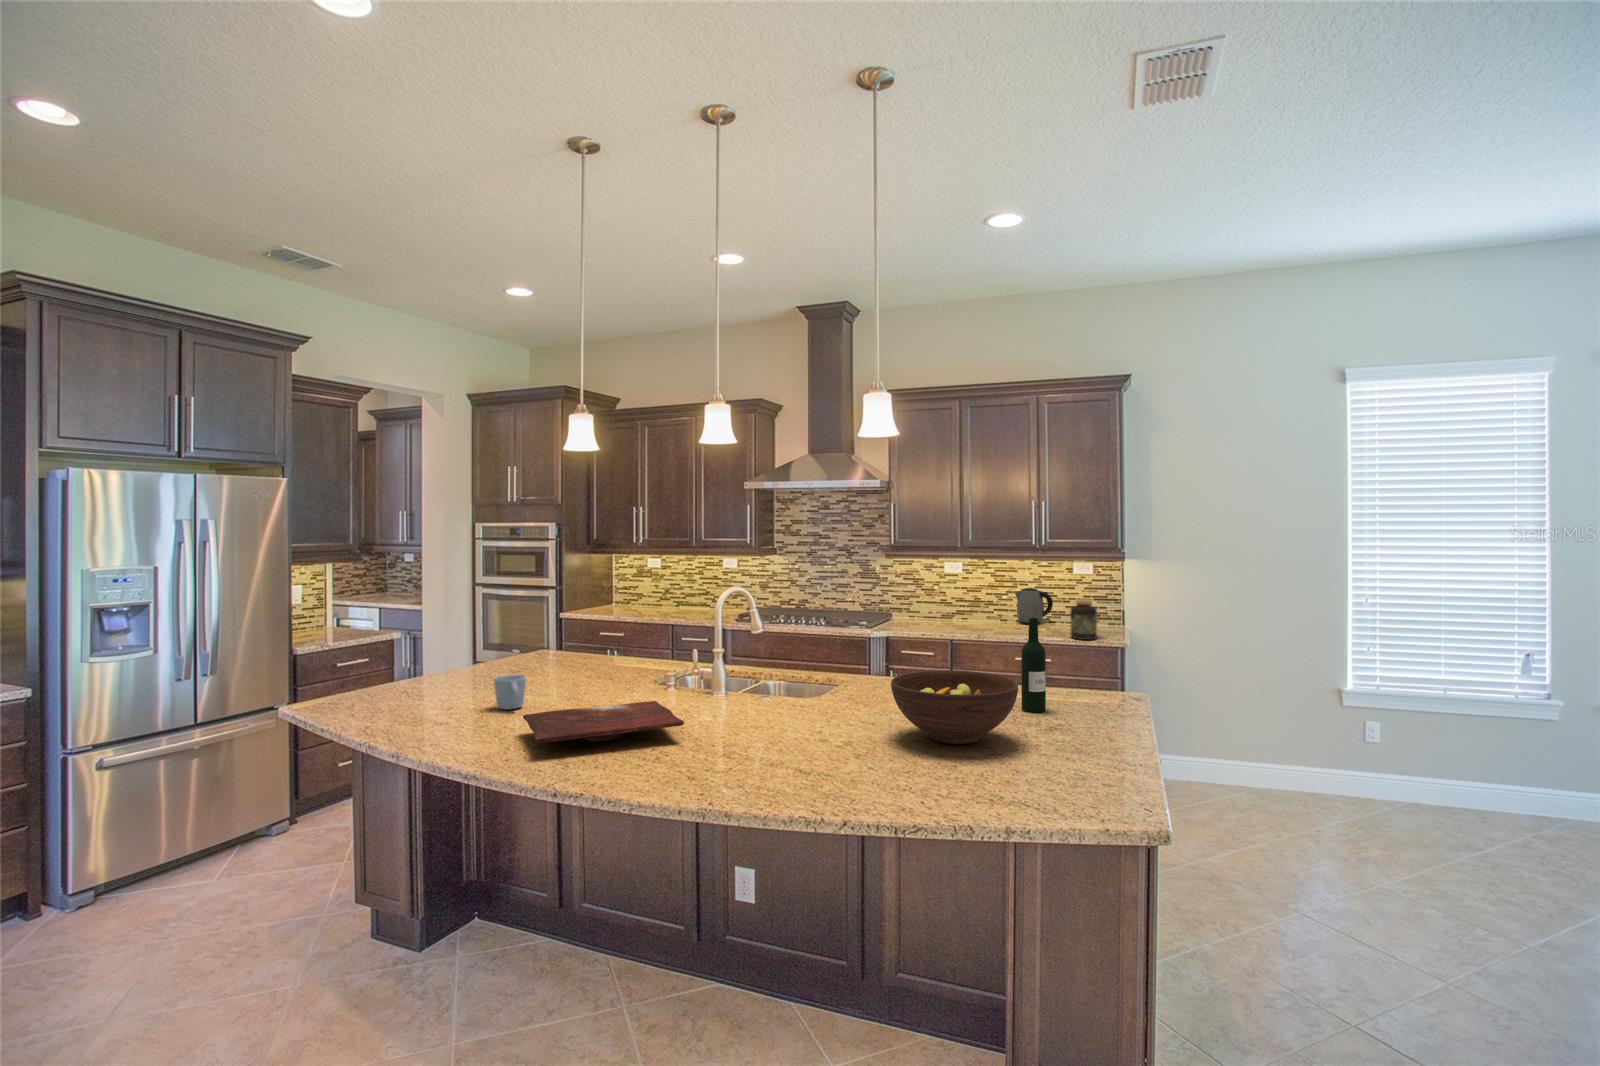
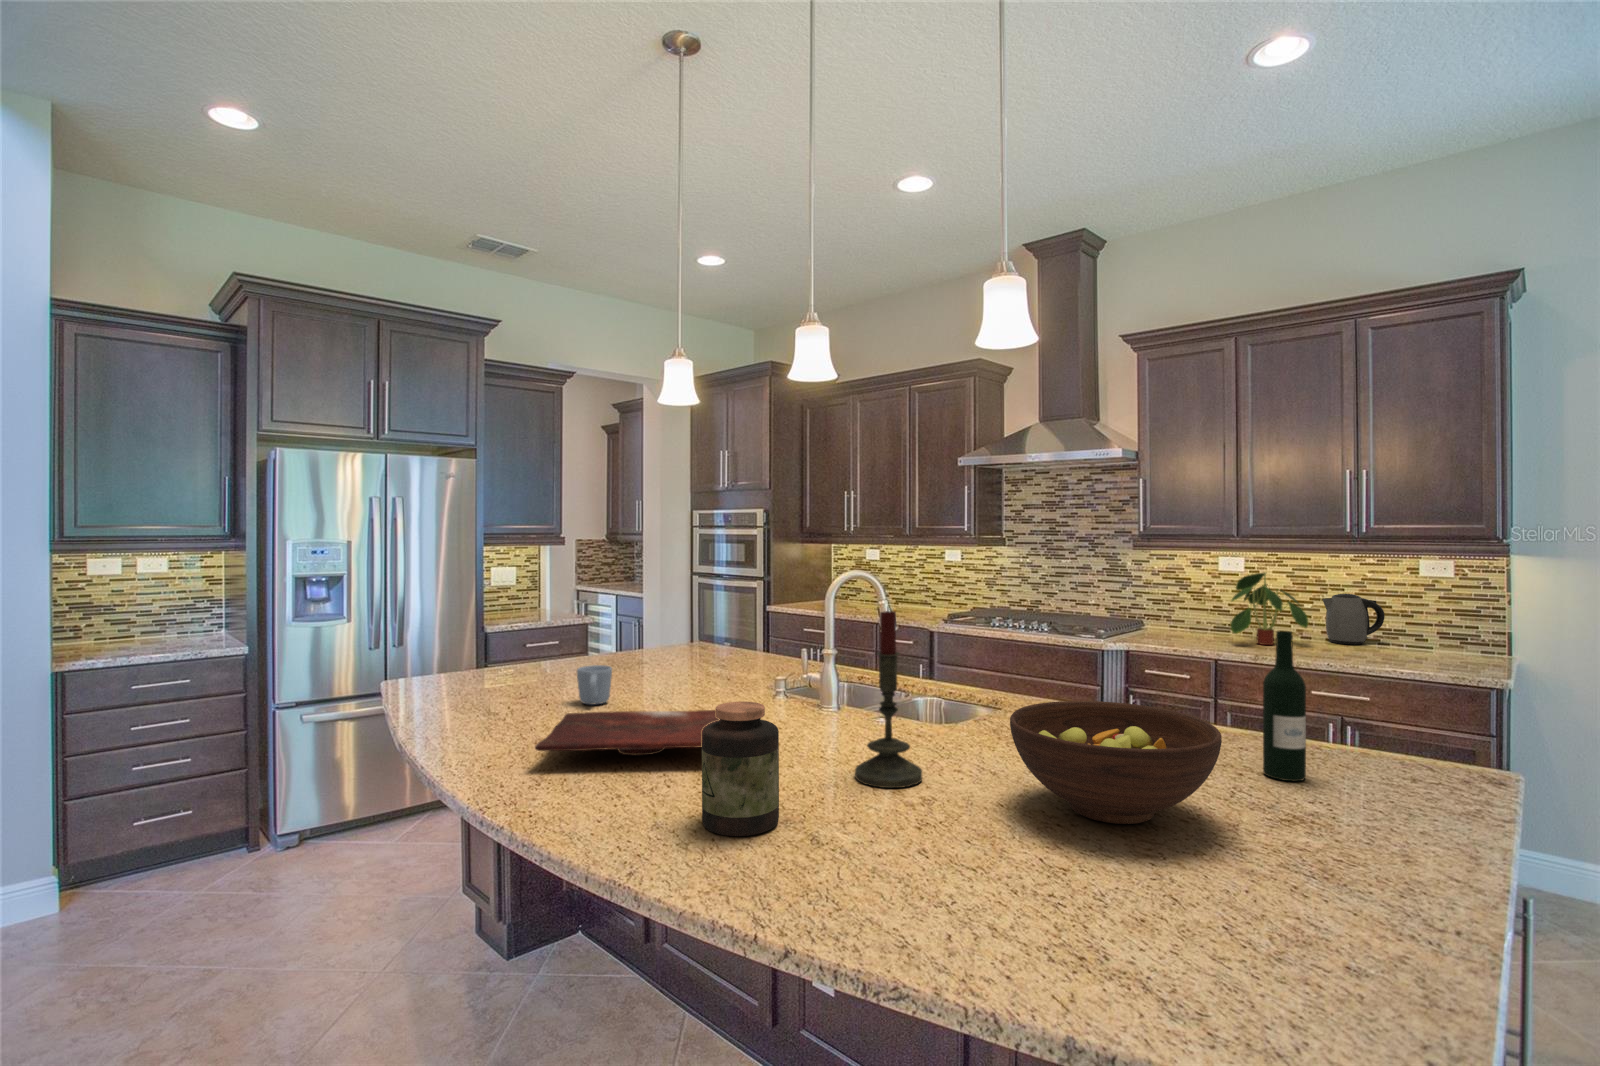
plant: none [954,574,1011,628] -> present [1231,573,1308,645]
jar: present [1070,600,1097,640] -> present [702,701,779,836]
candle: none [780,613,828,741] -> present [855,607,922,788]

